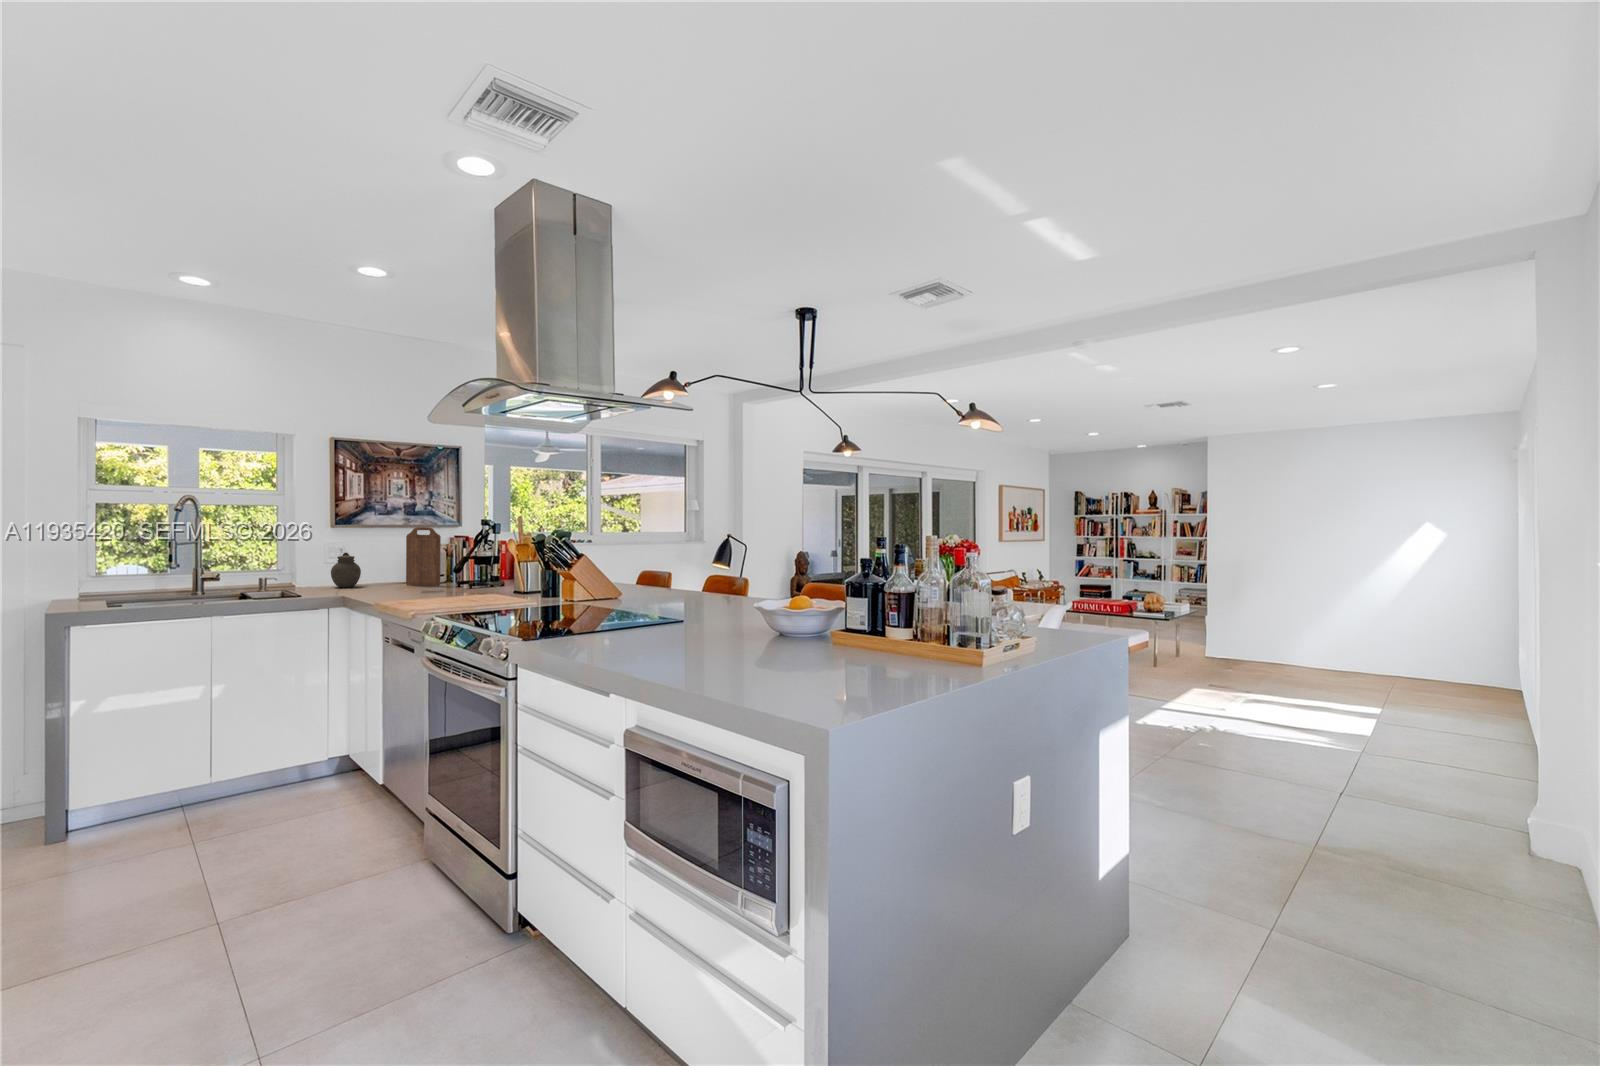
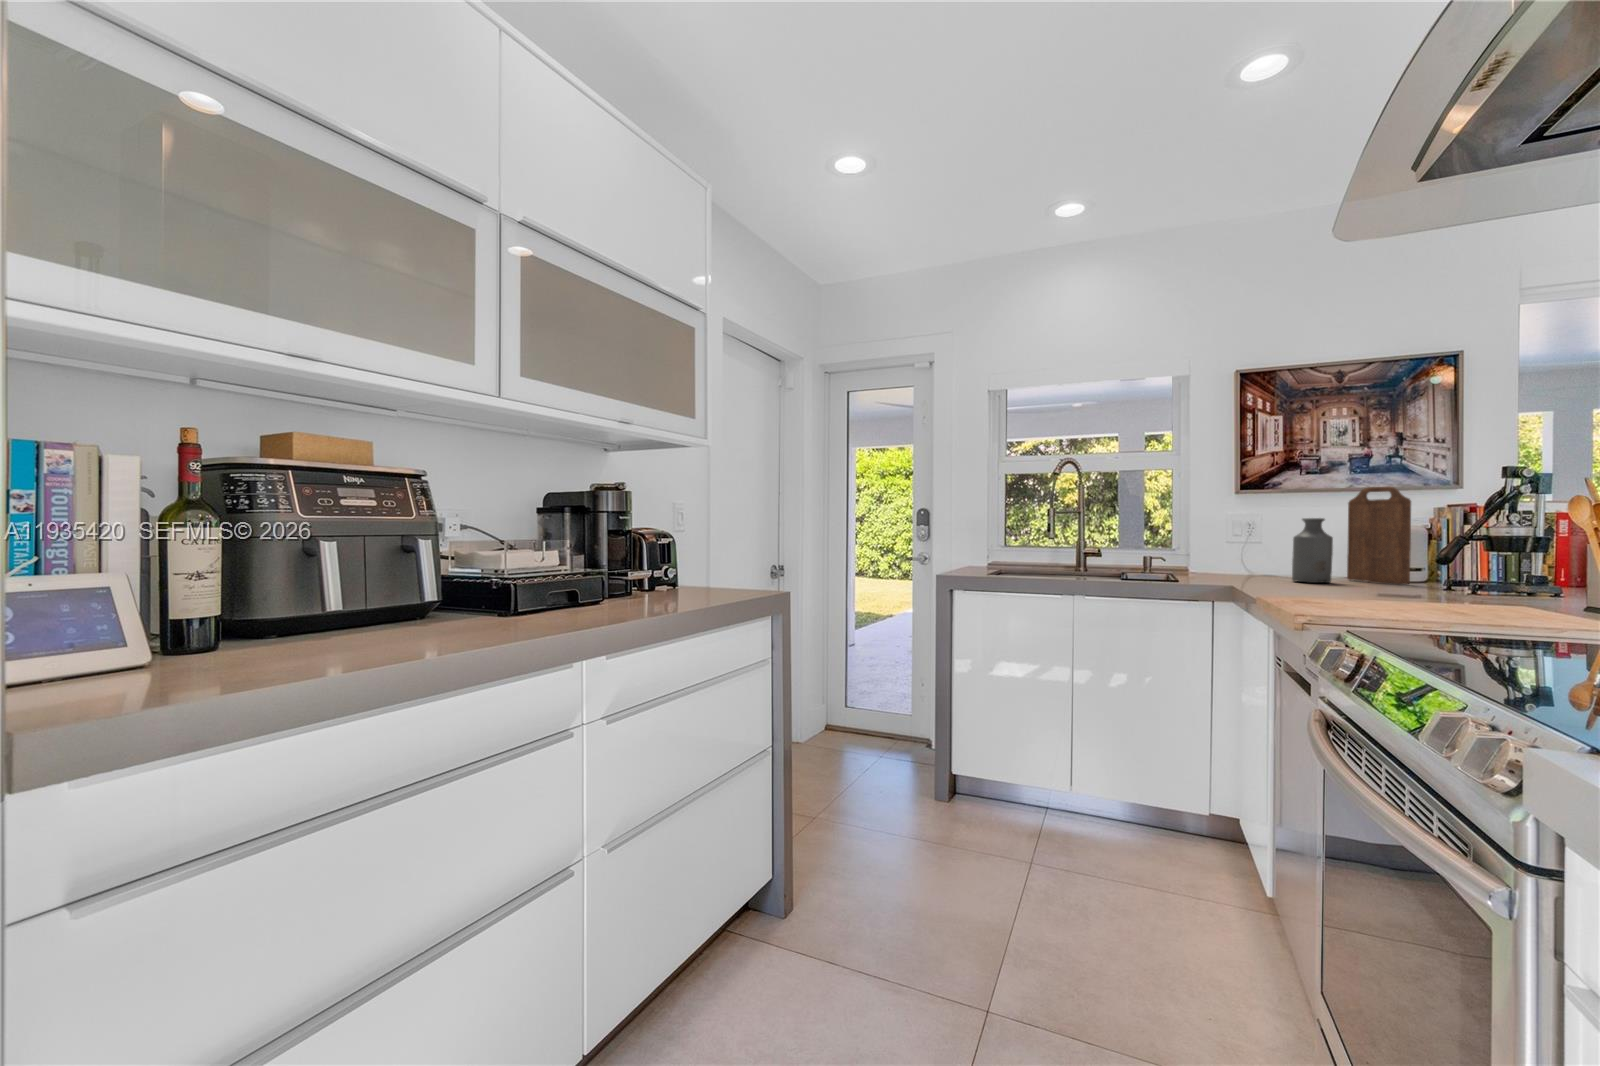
bottle: none [376,547,400,589] -> present [1292,518,1333,583]
jar: present [331,553,361,587] -> none [1231,527,1274,576]

